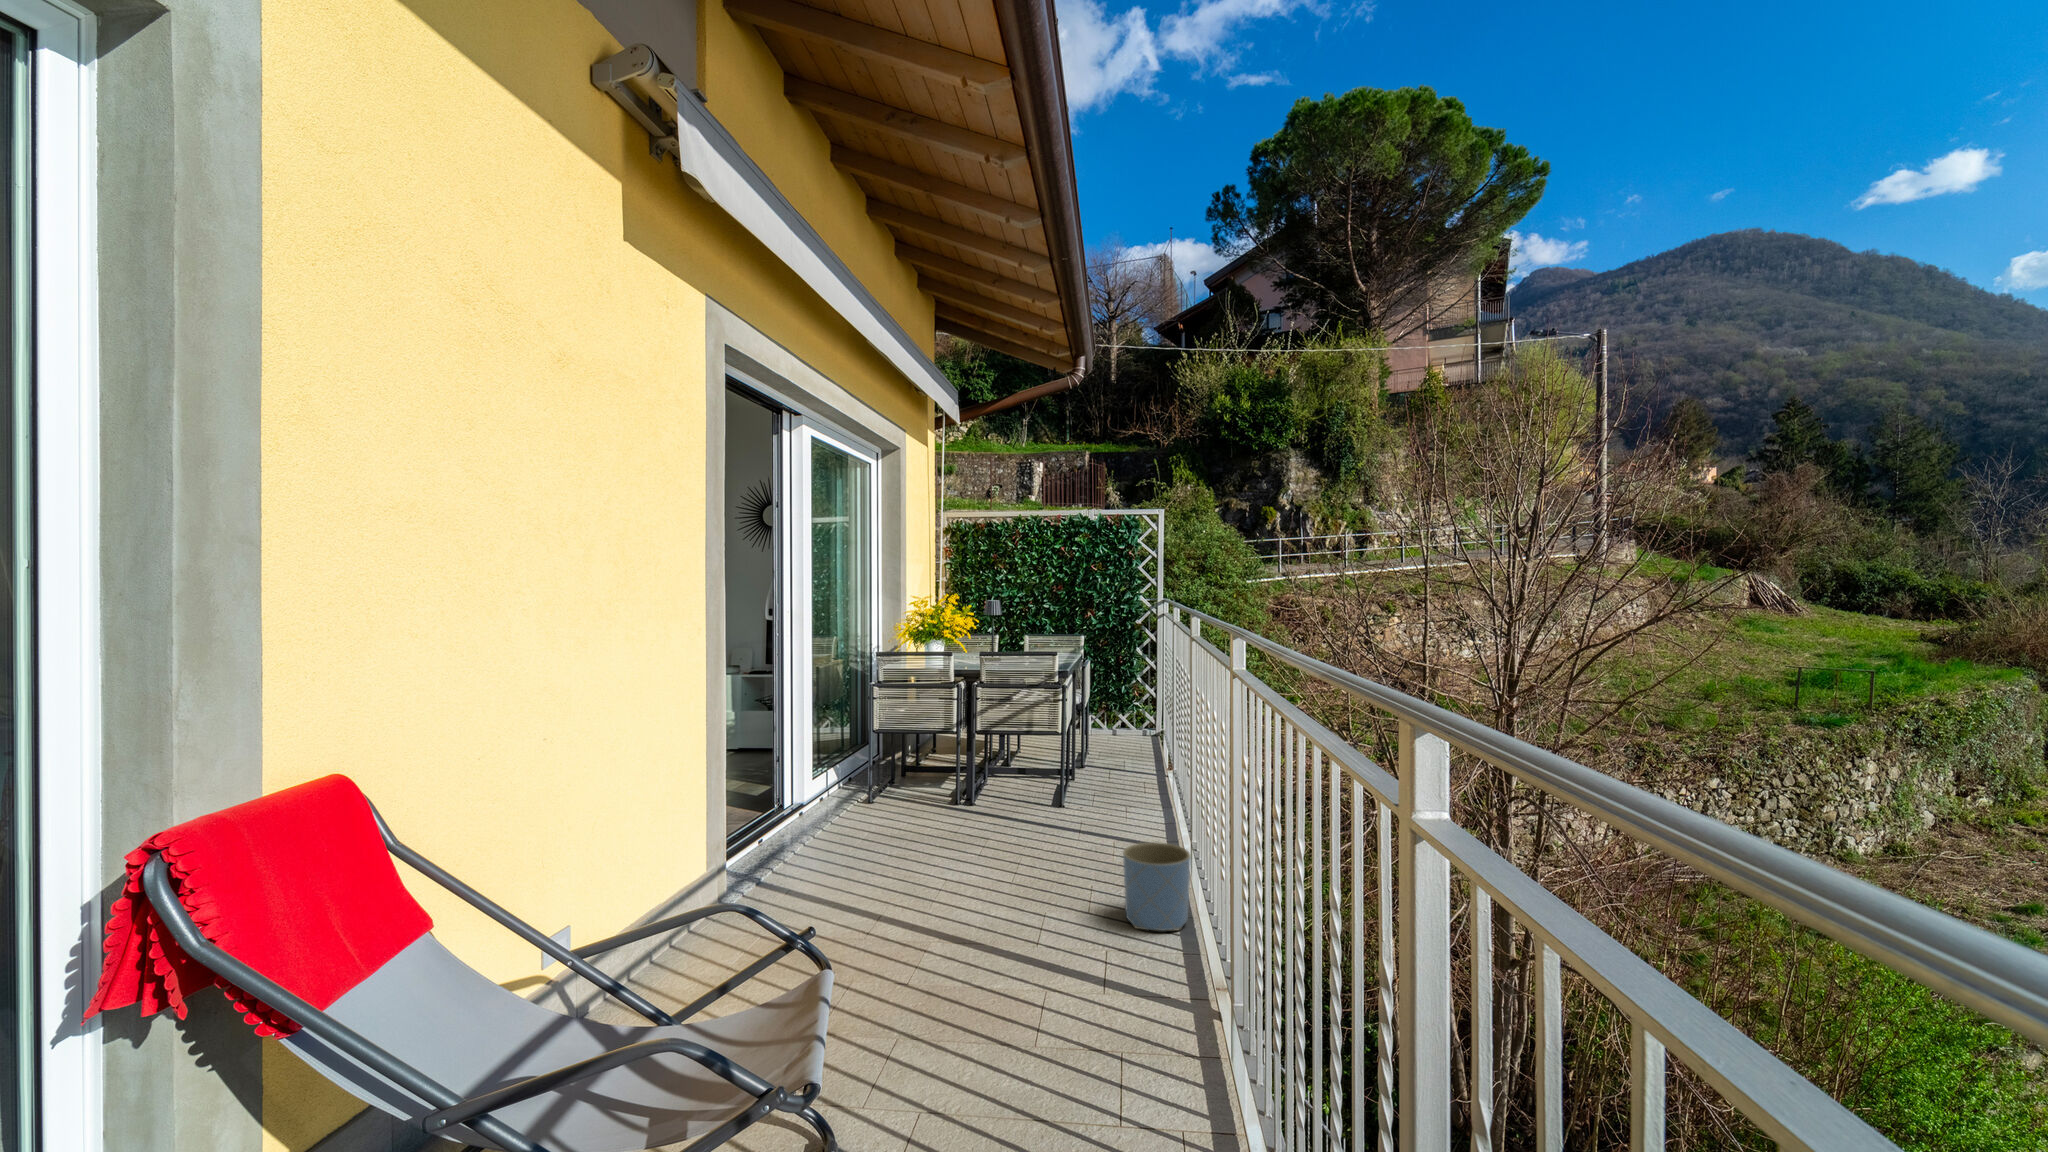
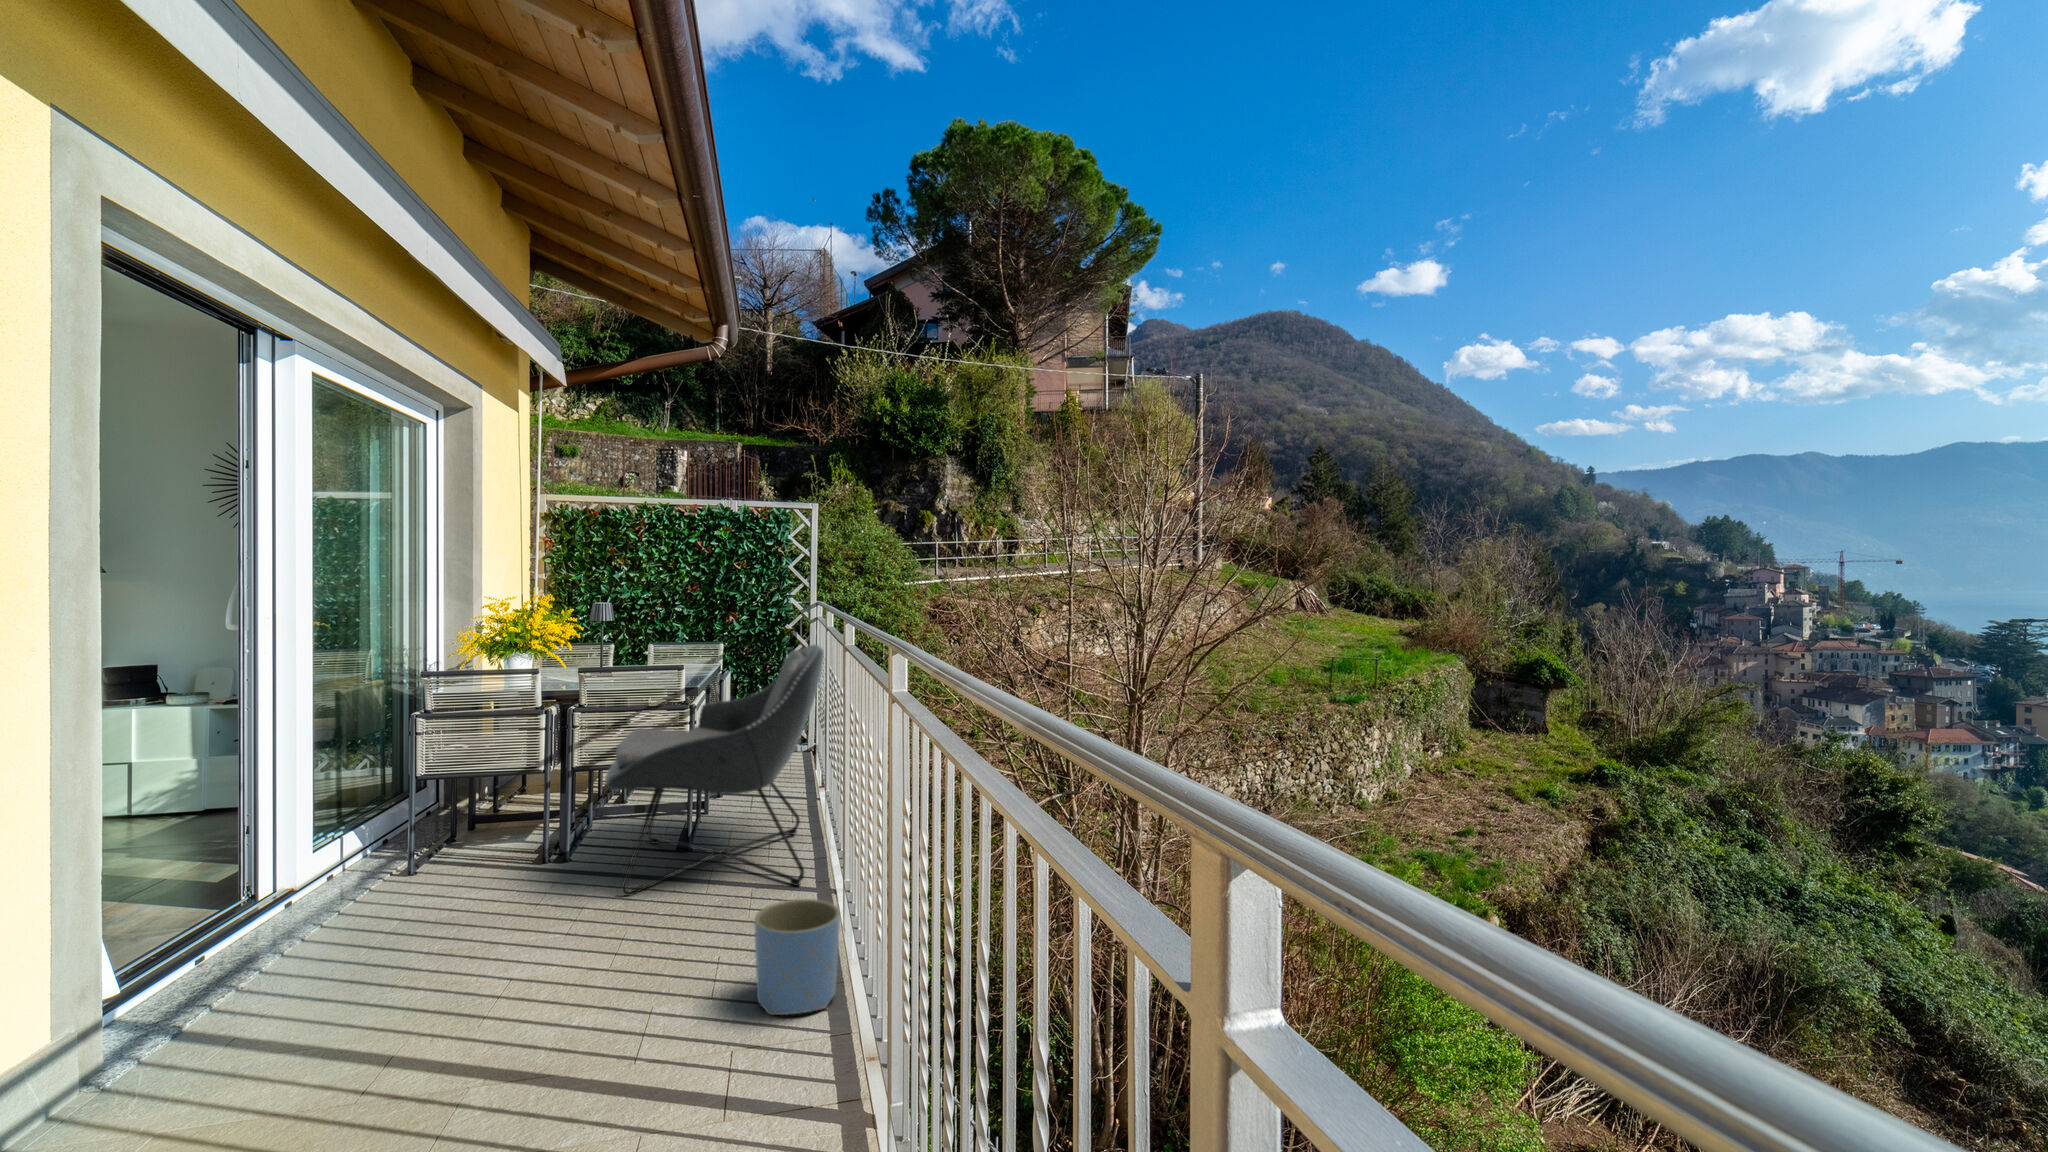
lounge chair: none [1003,637,1173,841] -> present [605,645,824,896]

